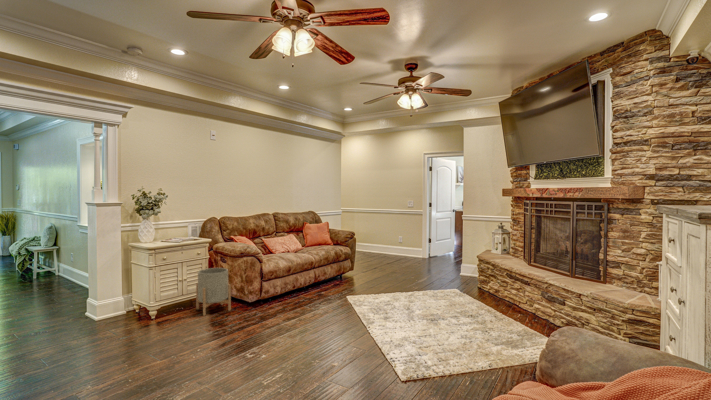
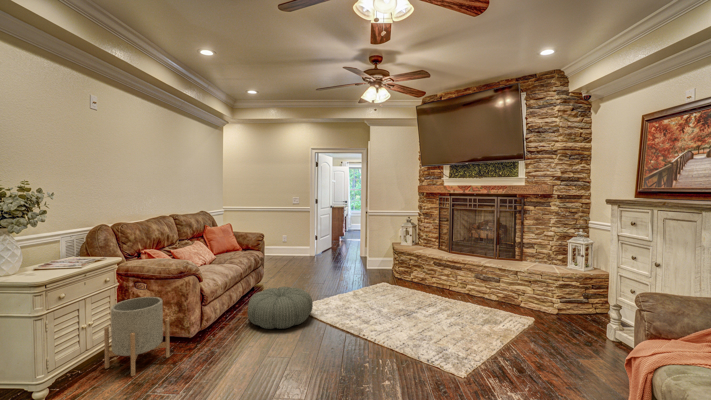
pouf: none [292,277,345,309] -> present [247,287,313,329]

